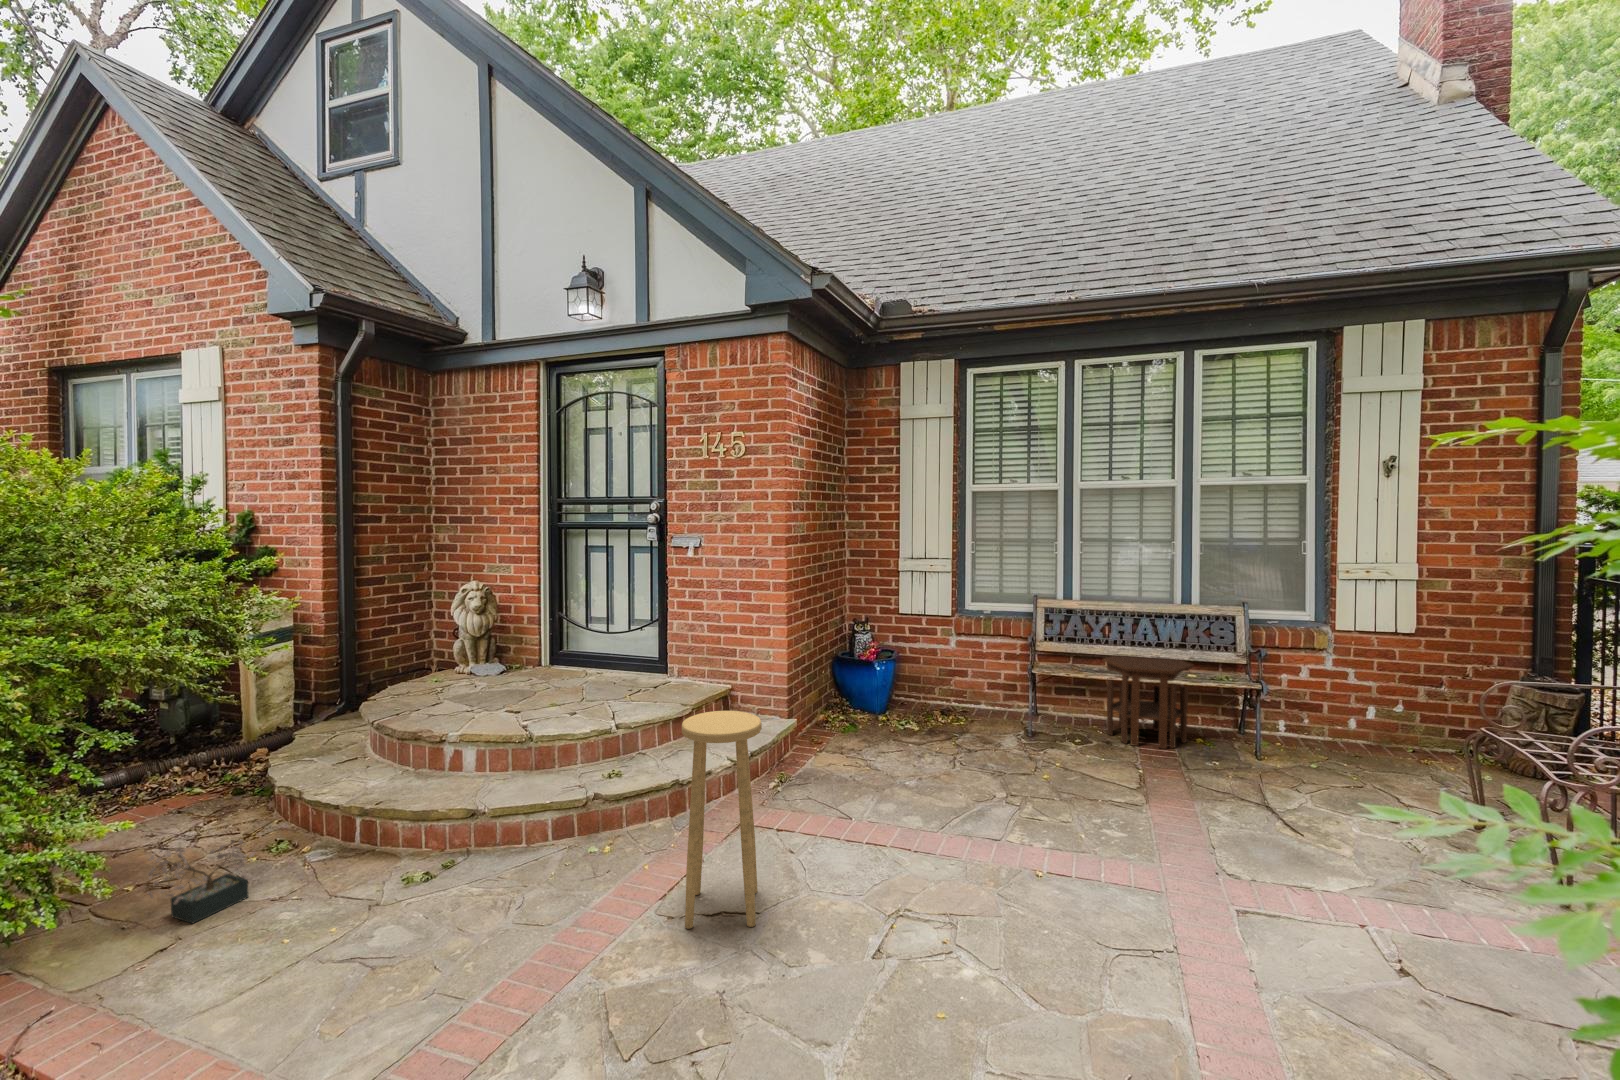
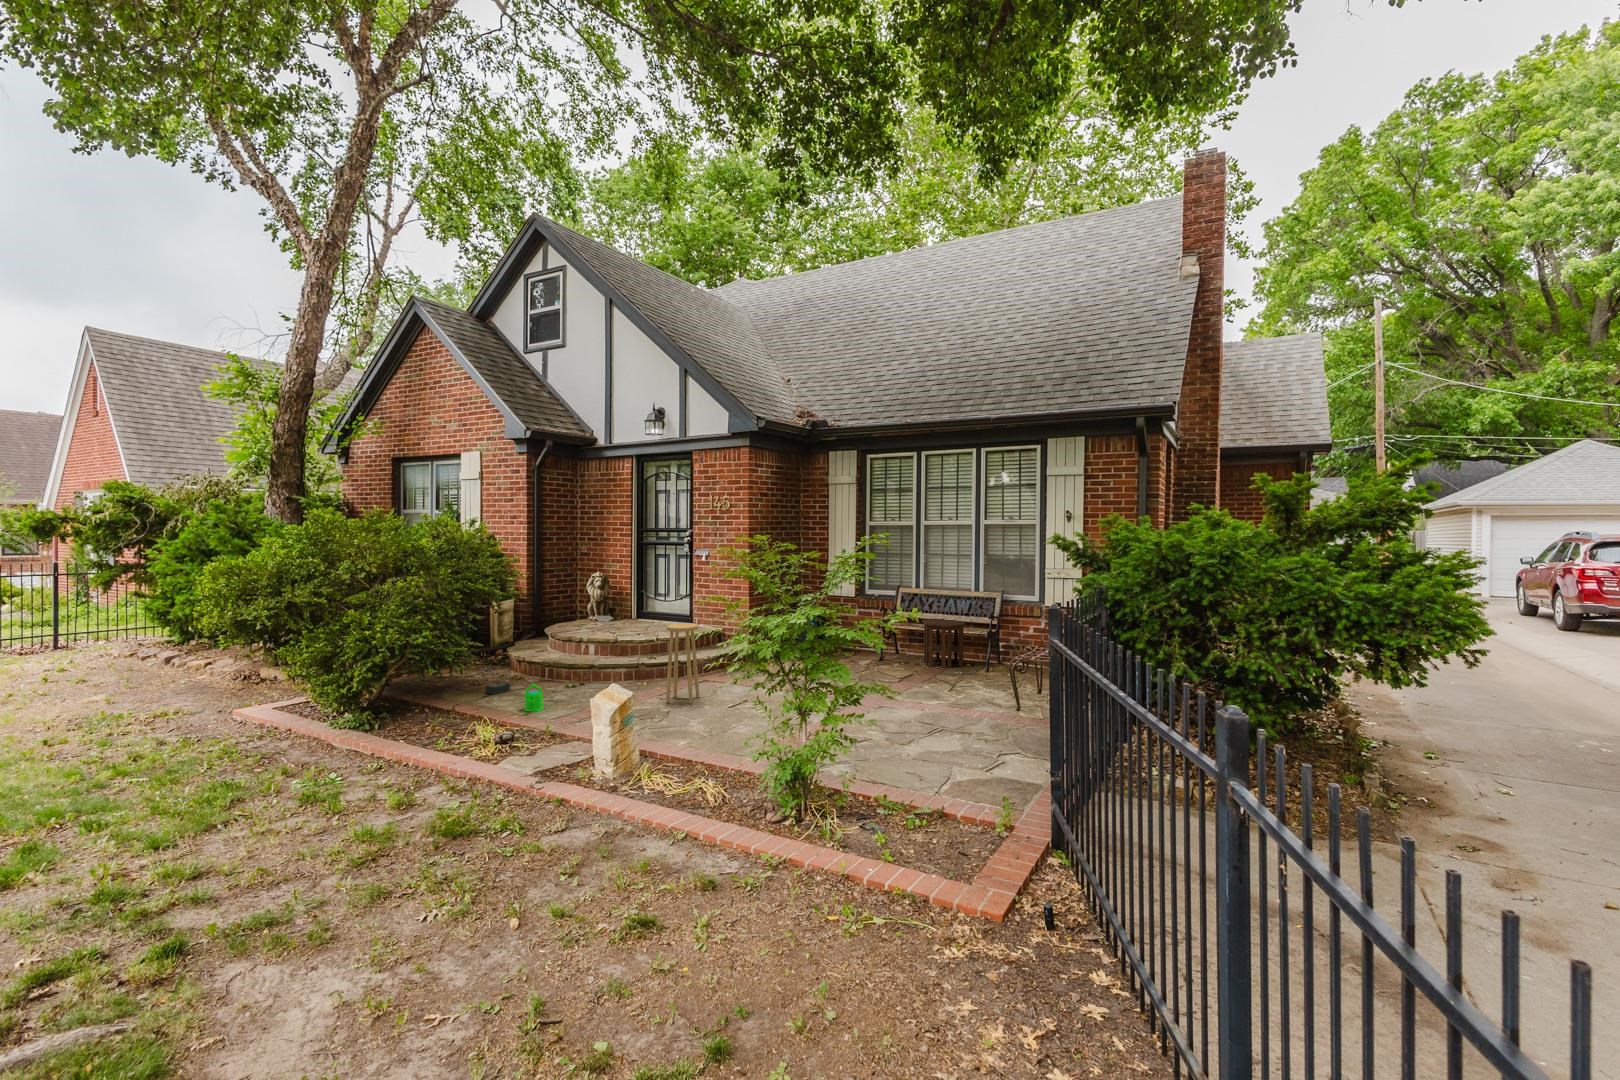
watering can: none [263,924,335,1018] -> present [524,684,543,712]

